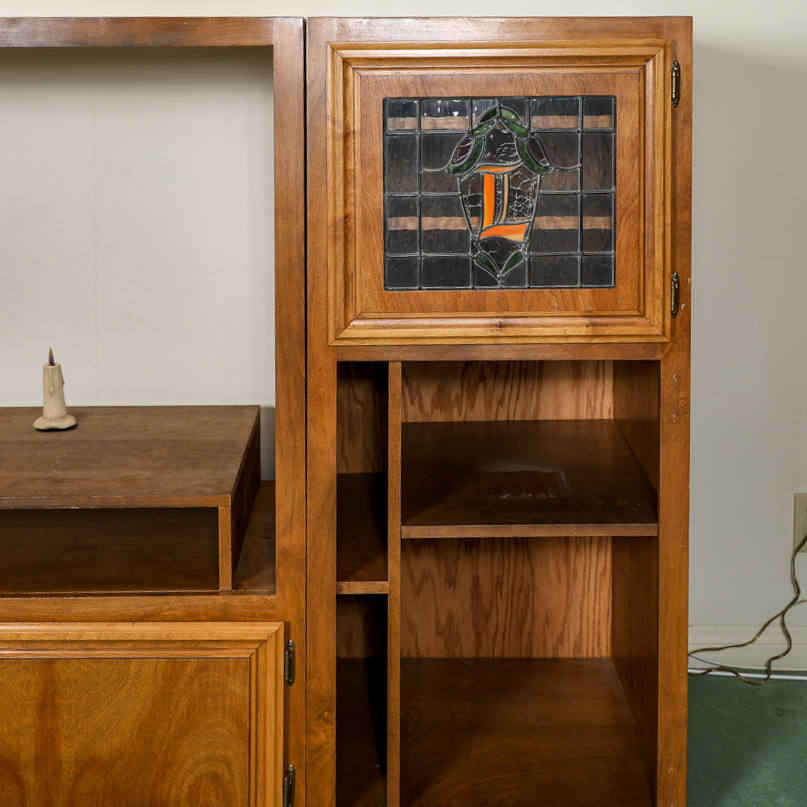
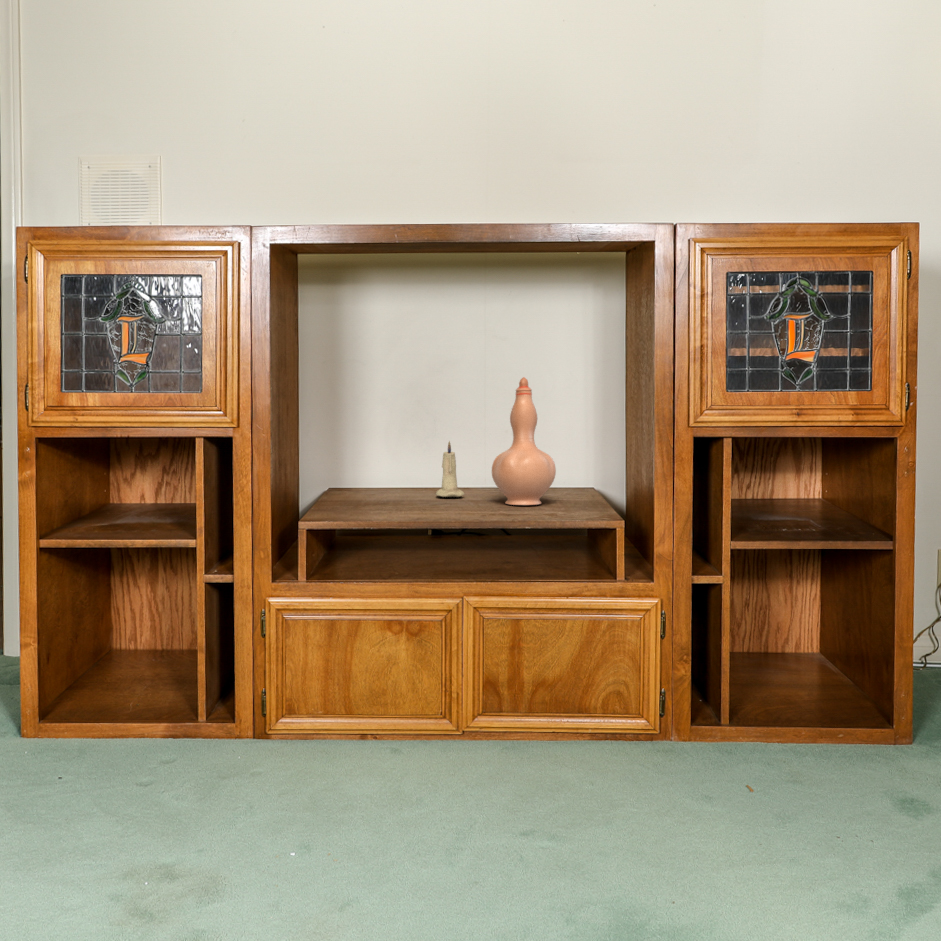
vase: none [88,258,184,449] -> present [492,377,556,505]

